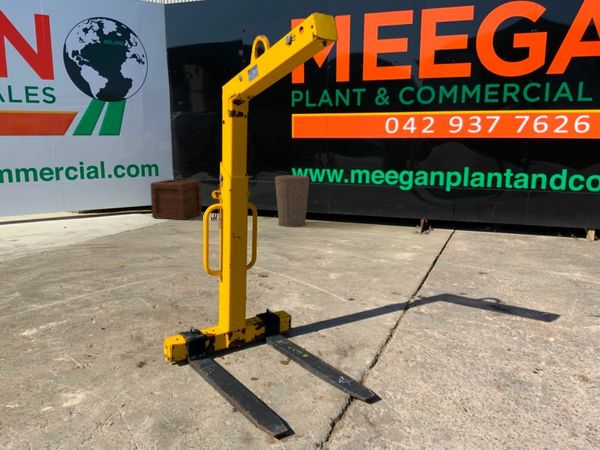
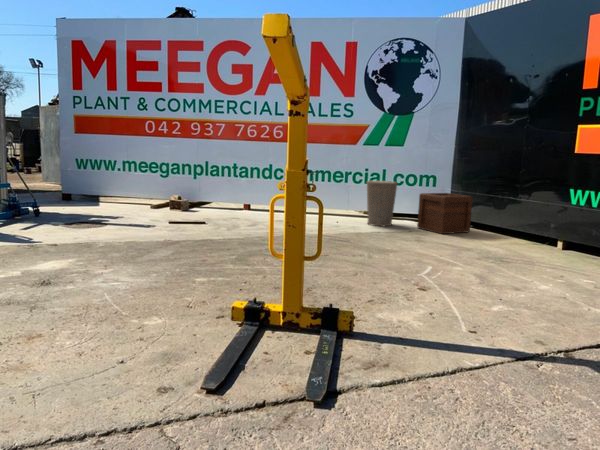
trash can: present [275,175,309,227] -> present [367,181,397,226]

